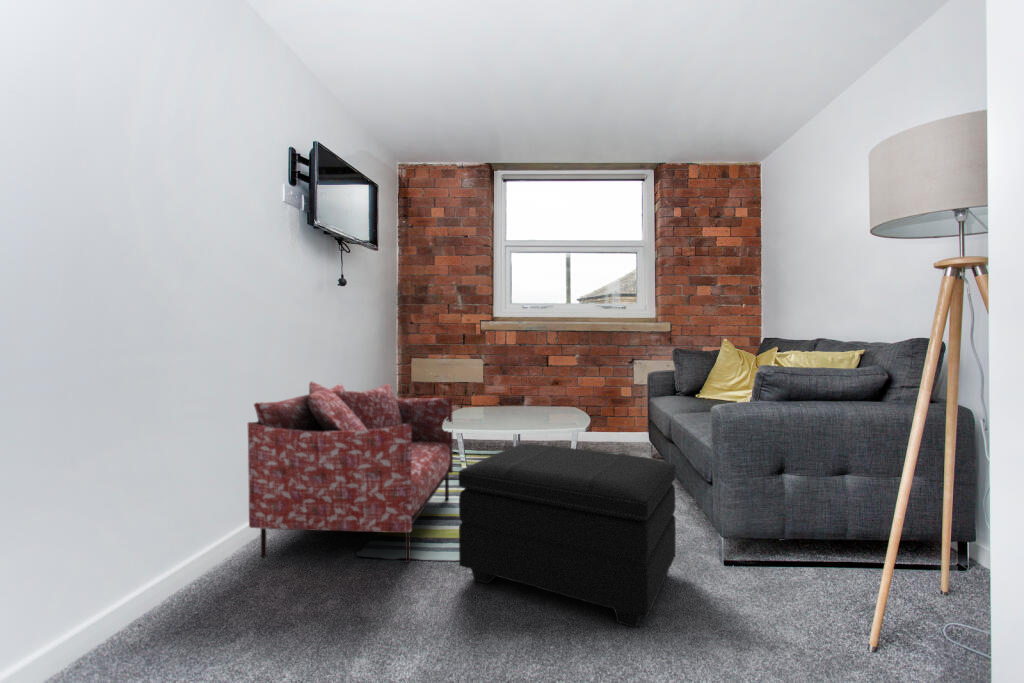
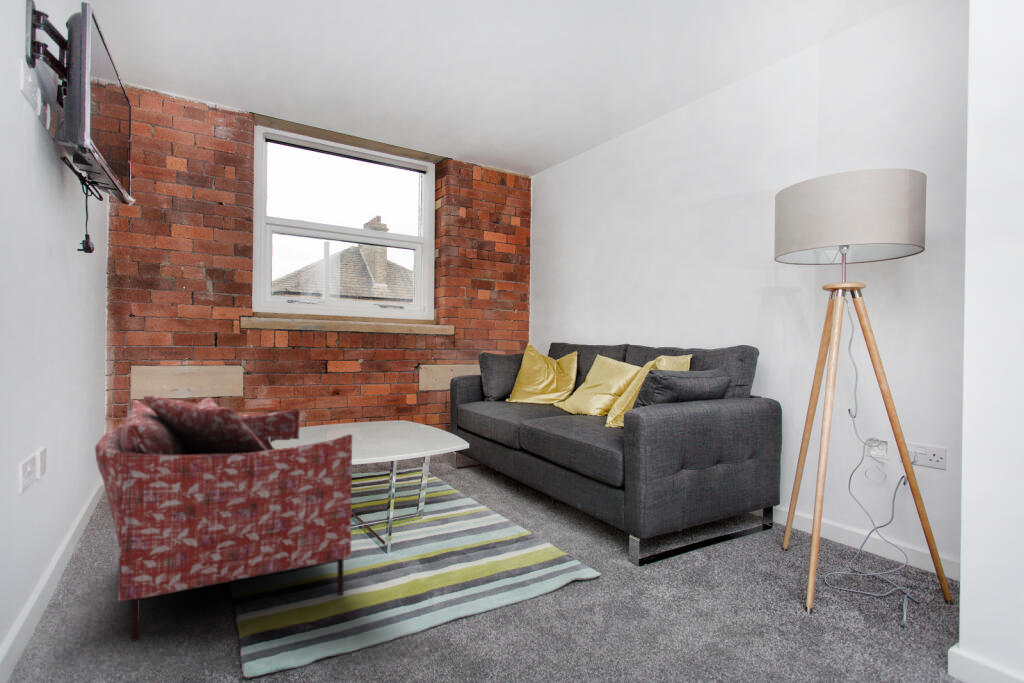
footstool: present [459,444,676,627] -> none [419,445,608,588]

